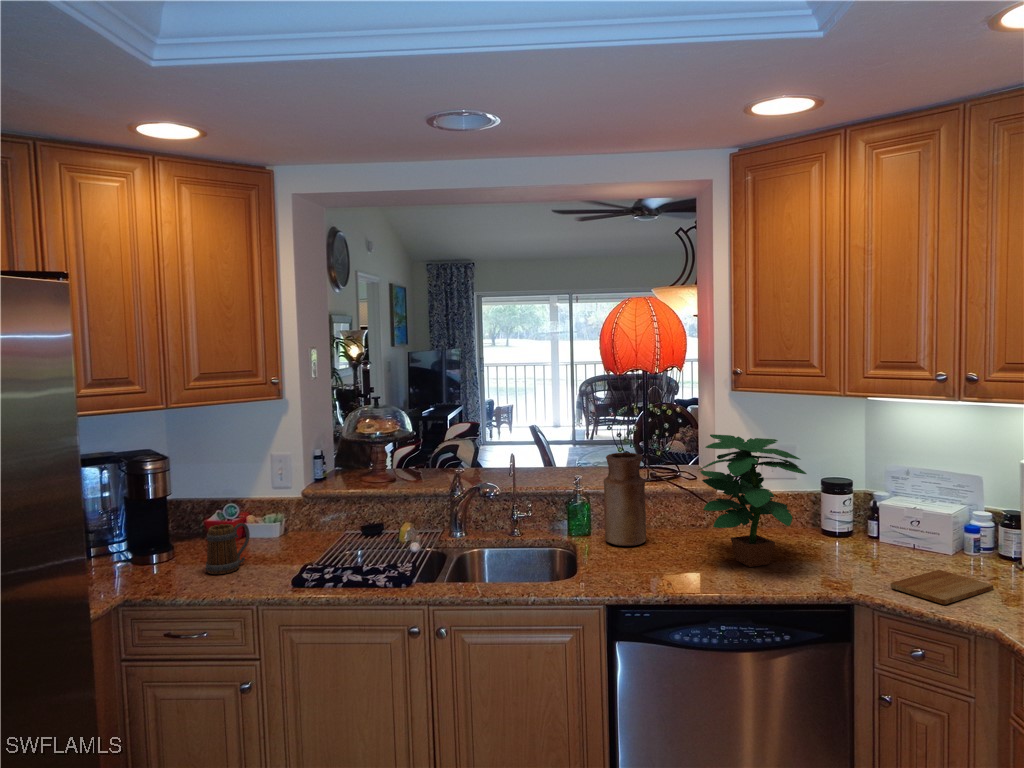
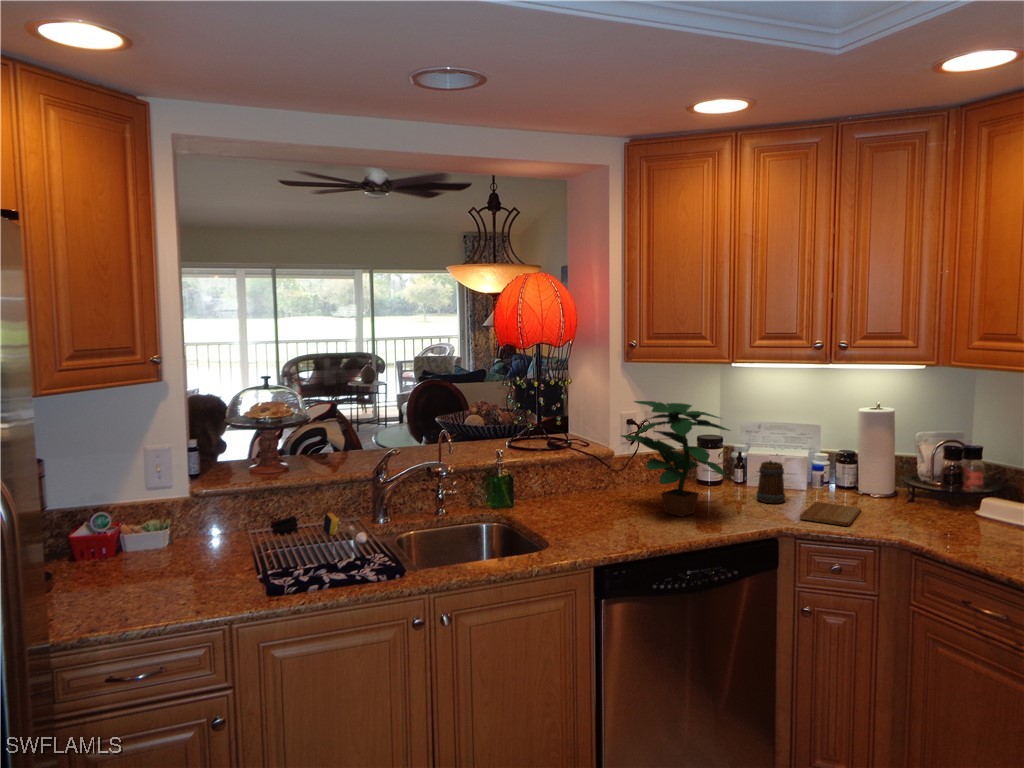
vase: present [604,452,646,546] -> none [532,422,572,512]
mug: present [206,523,250,574] -> present [757,461,785,503]

